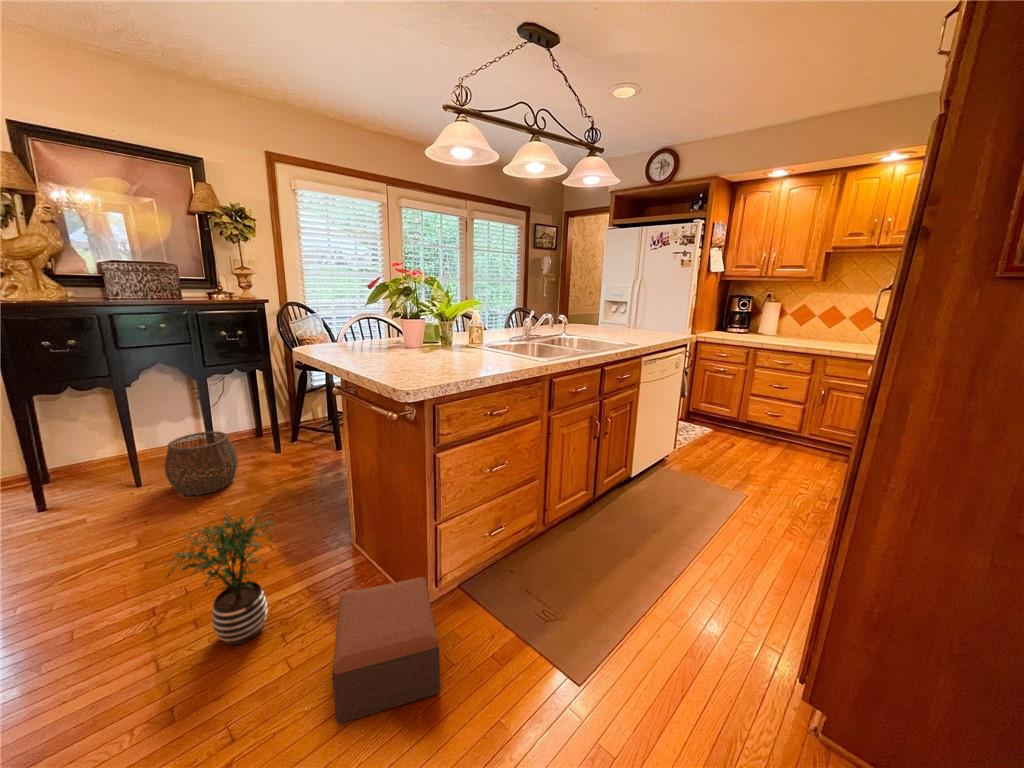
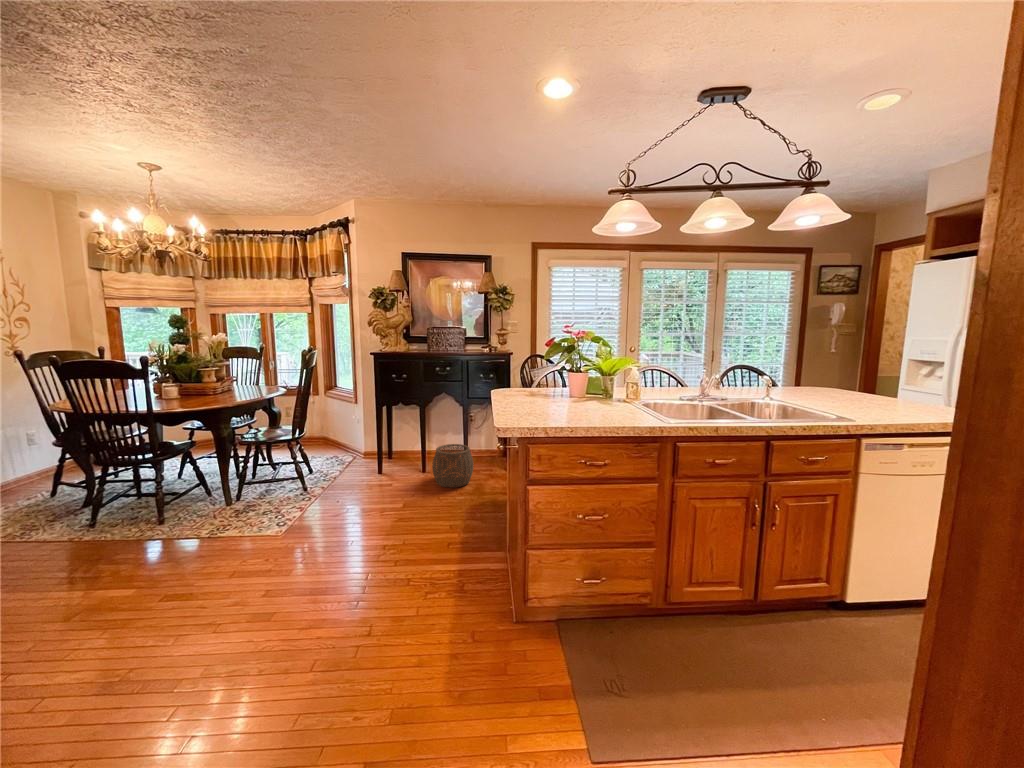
potted plant: present [167,509,273,645] -> none [380,492,444,583]
footstool: present [332,577,440,724] -> none [420,572,516,679]

